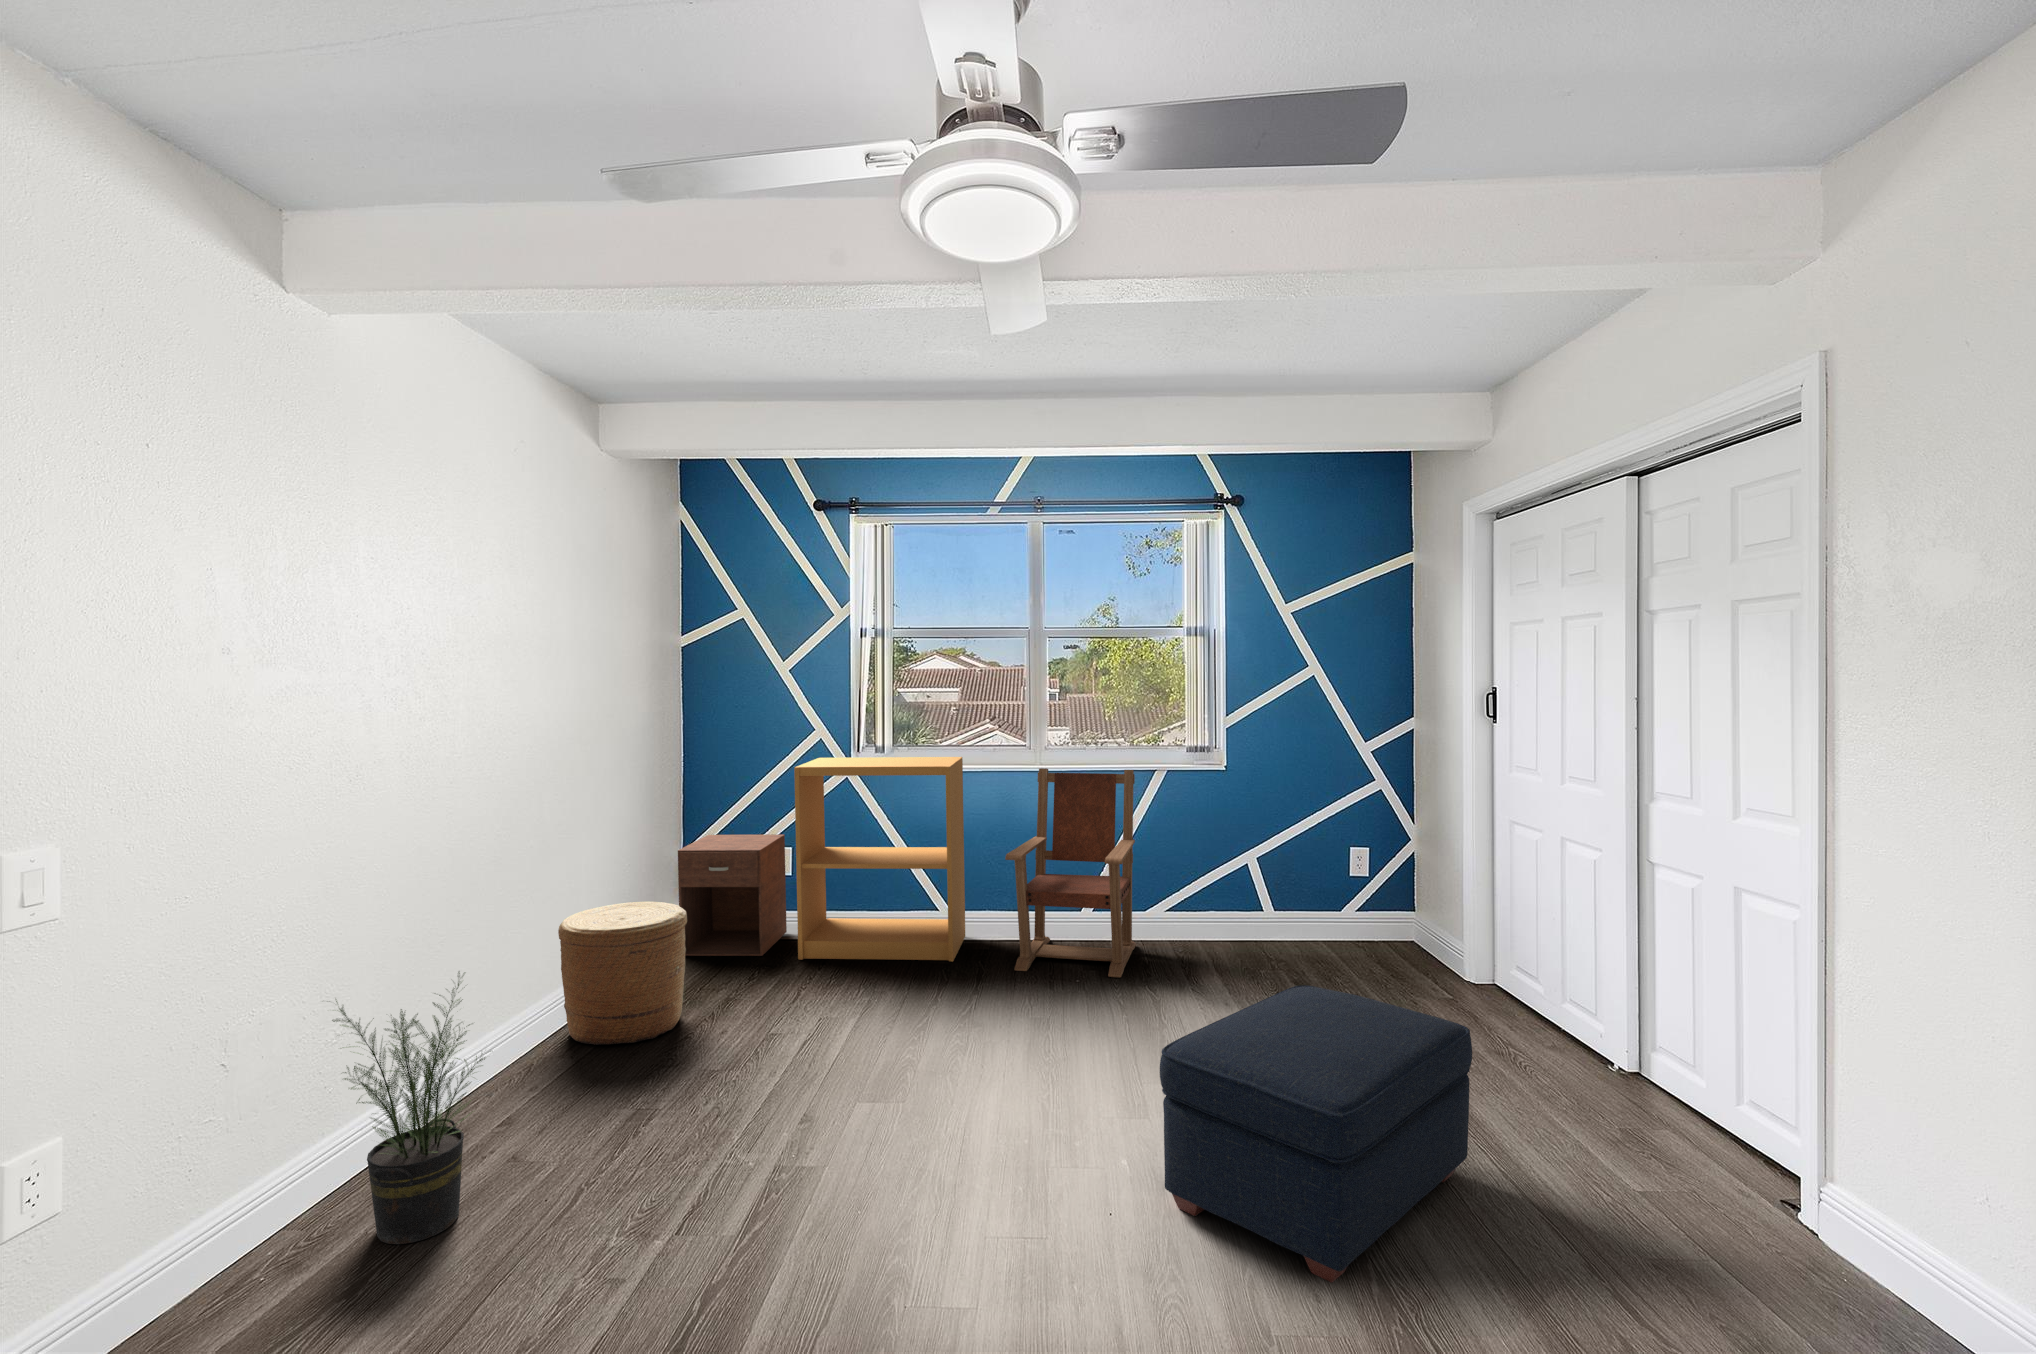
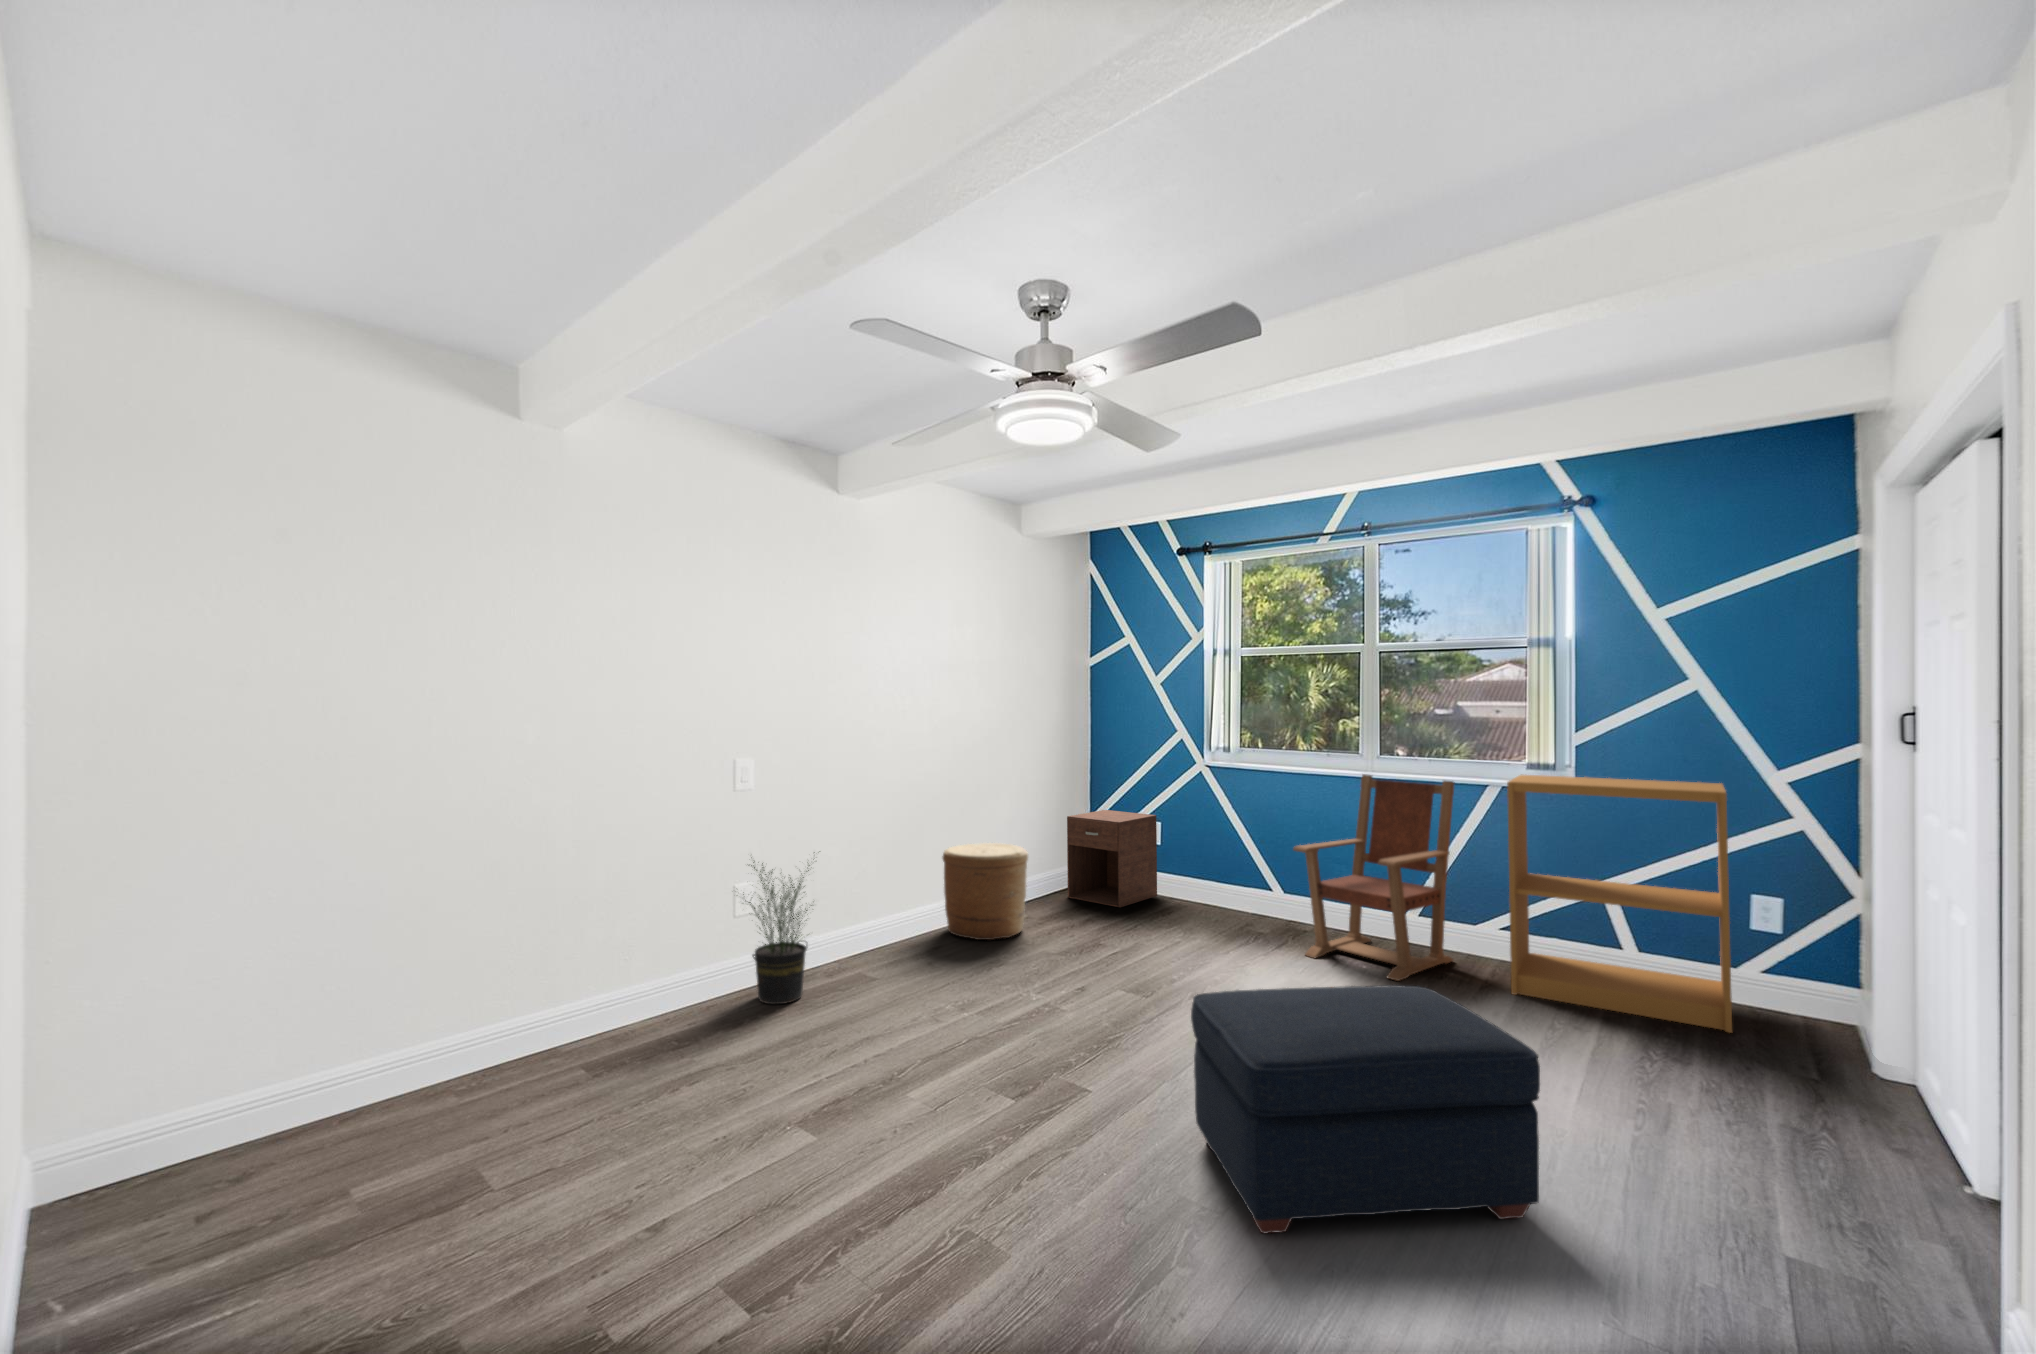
bookshelf: present [794,757,965,962] -> present [1507,775,1732,1033]

